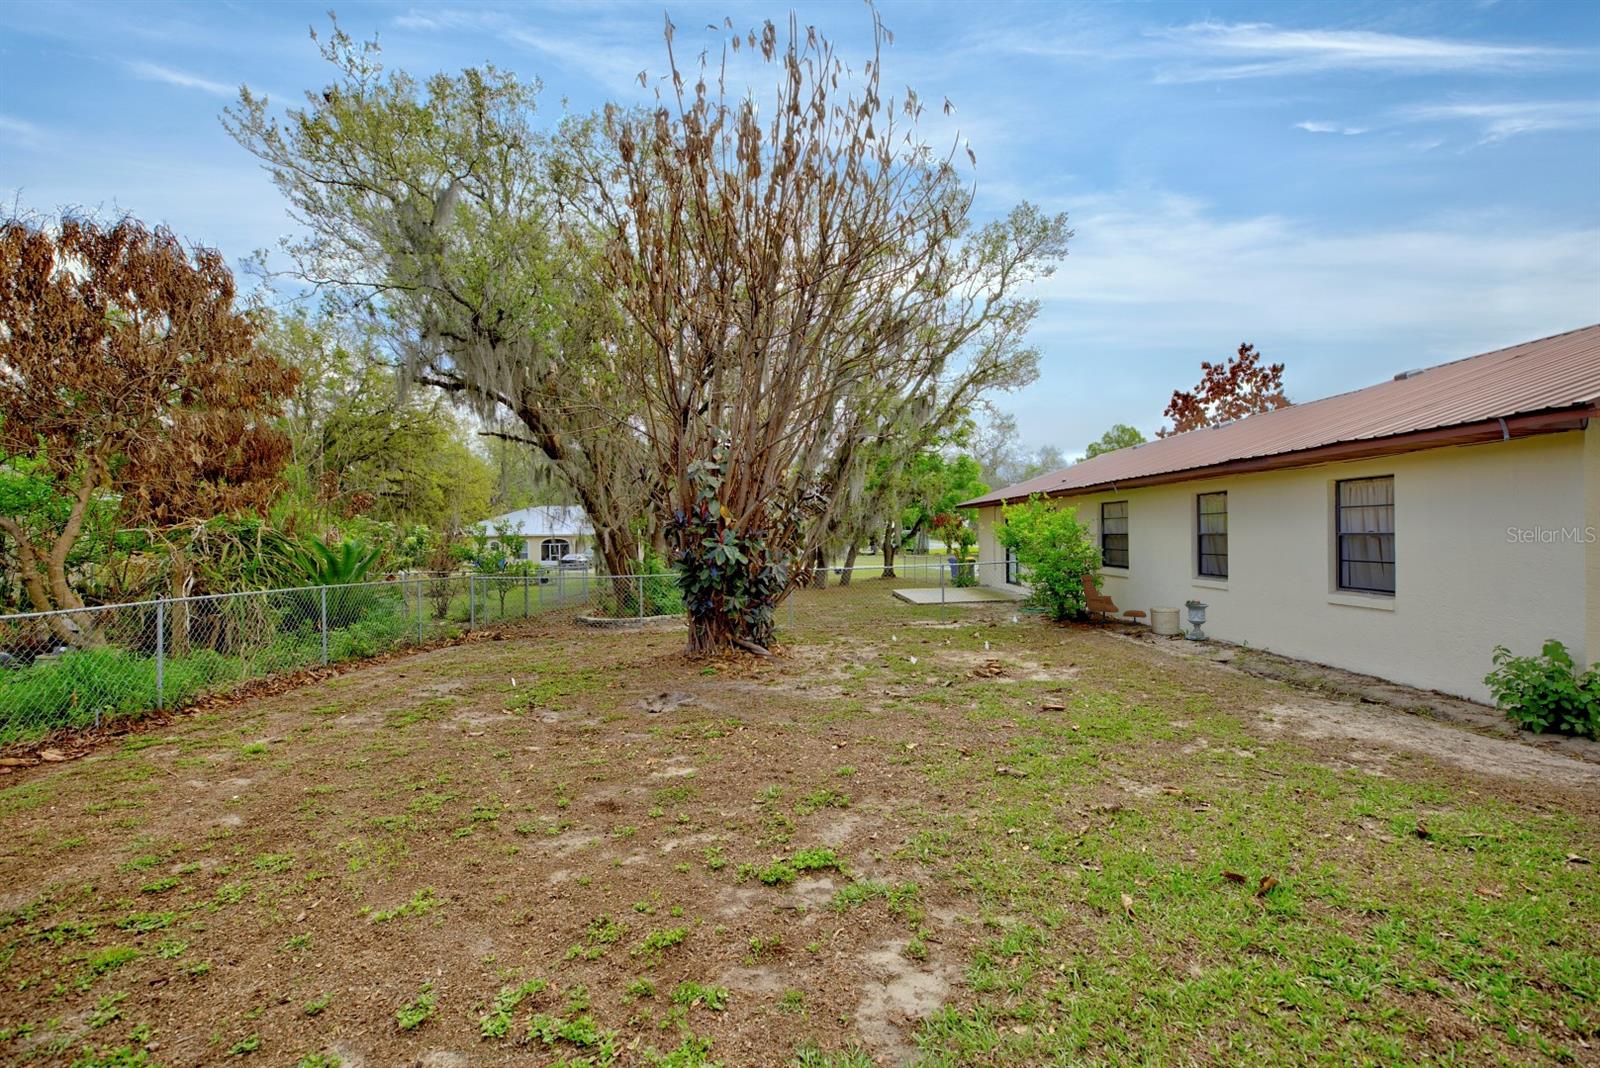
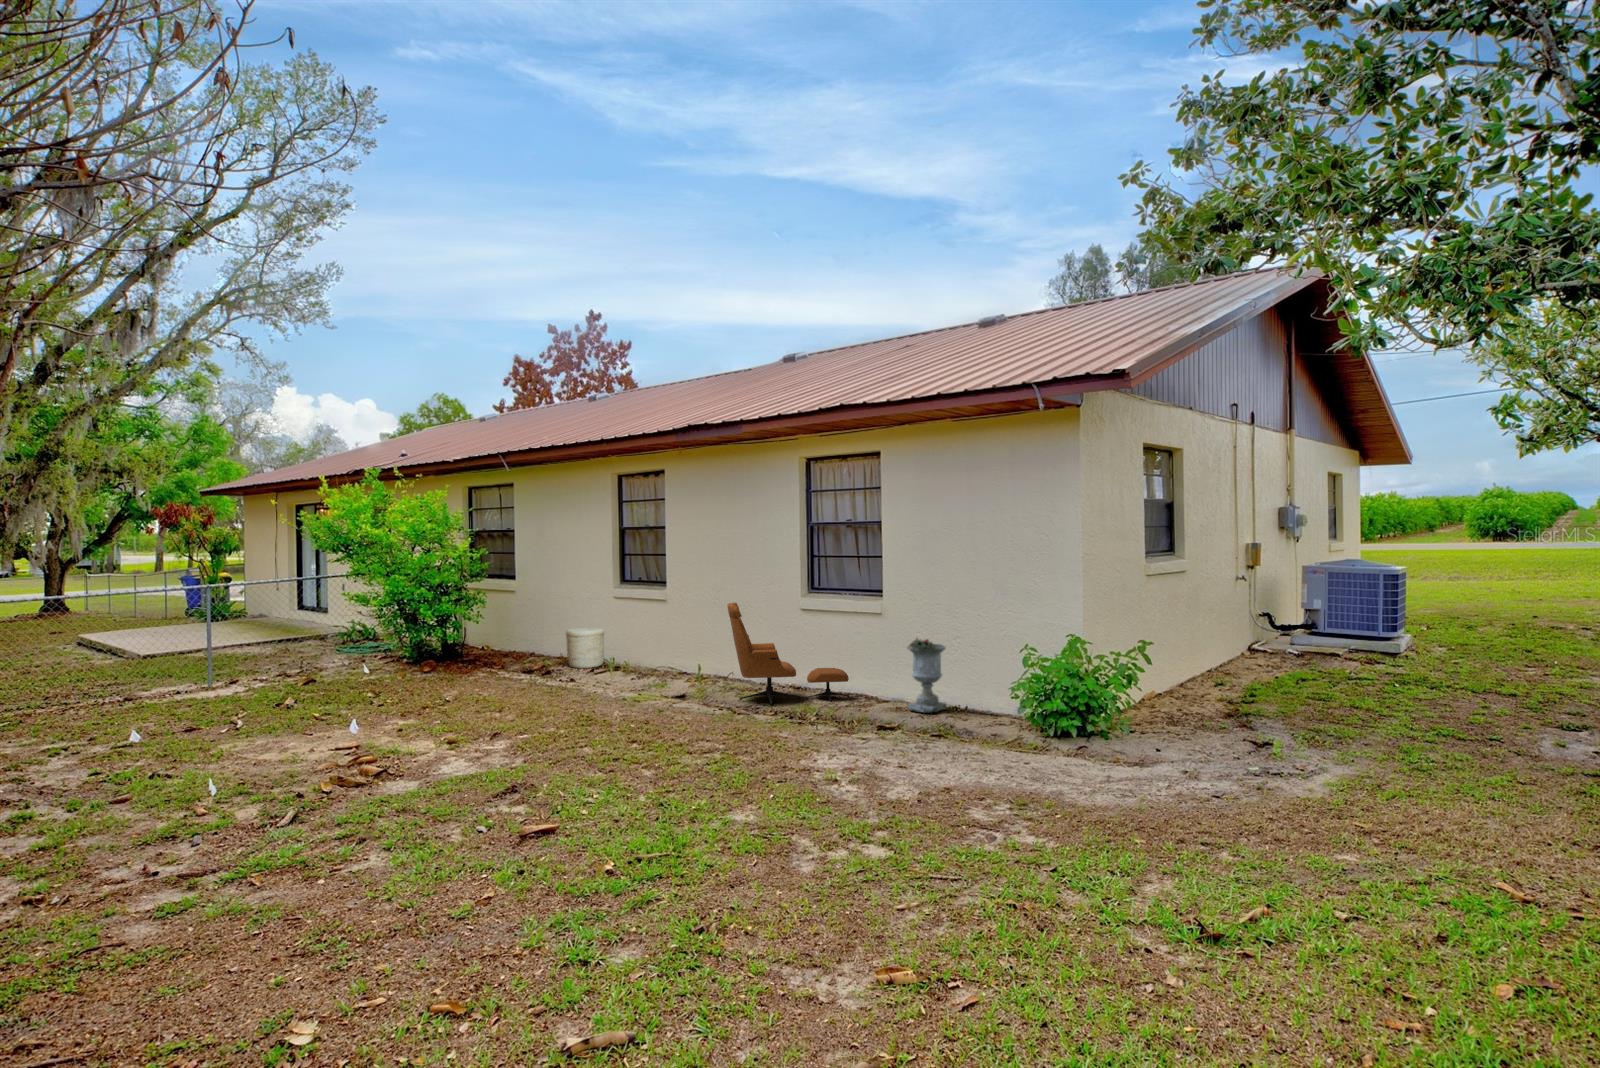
lounge chair: present [1082,575,1146,625] -> present [727,603,849,705]
planter: present [1185,600,1209,640] -> present [907,638,946,713]

